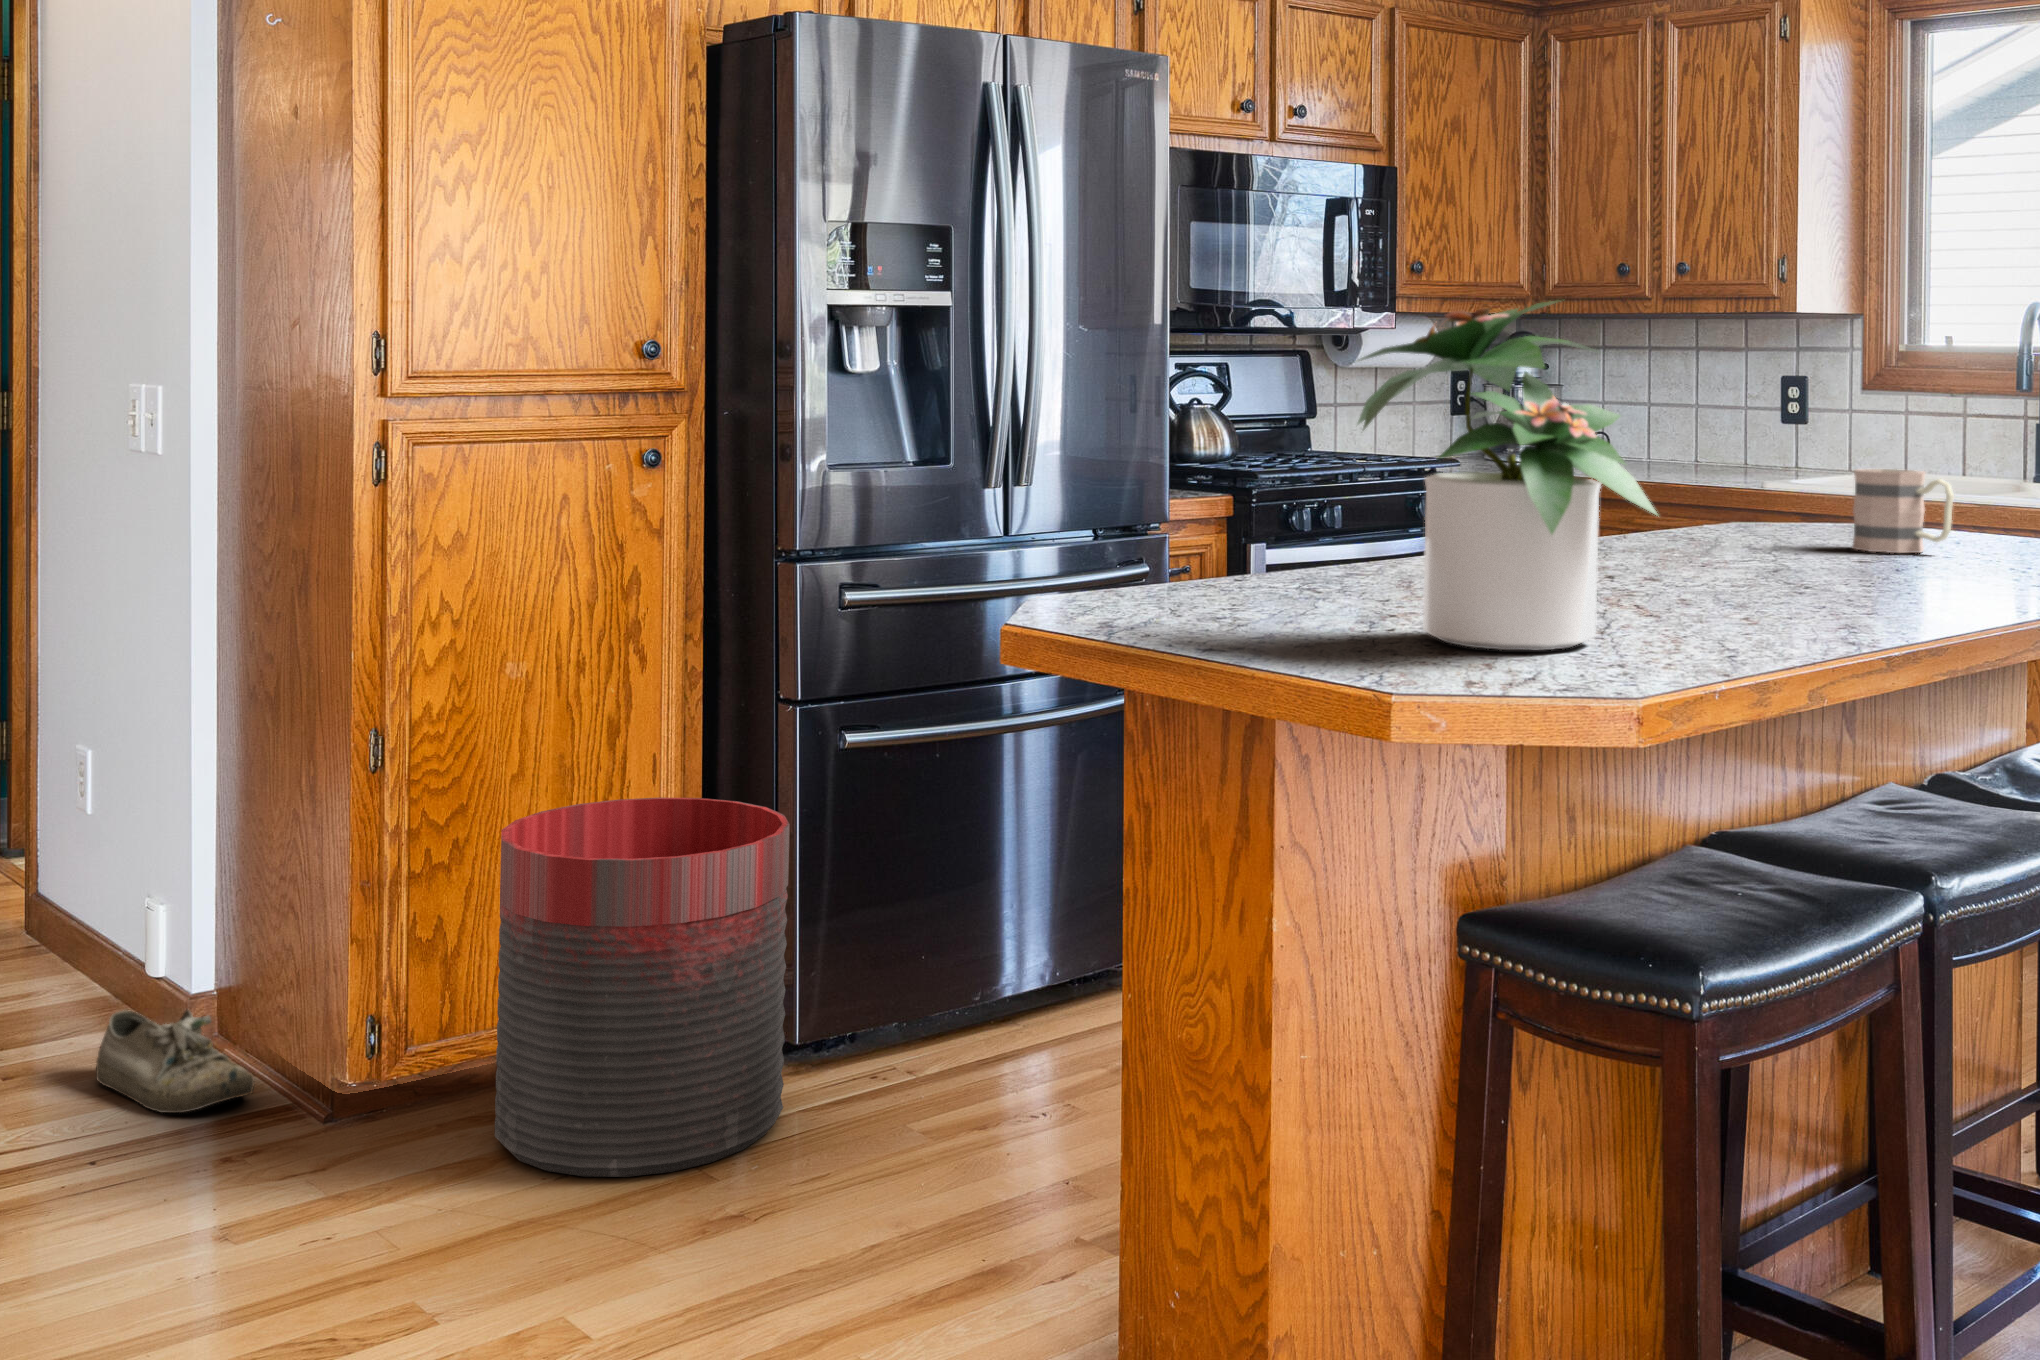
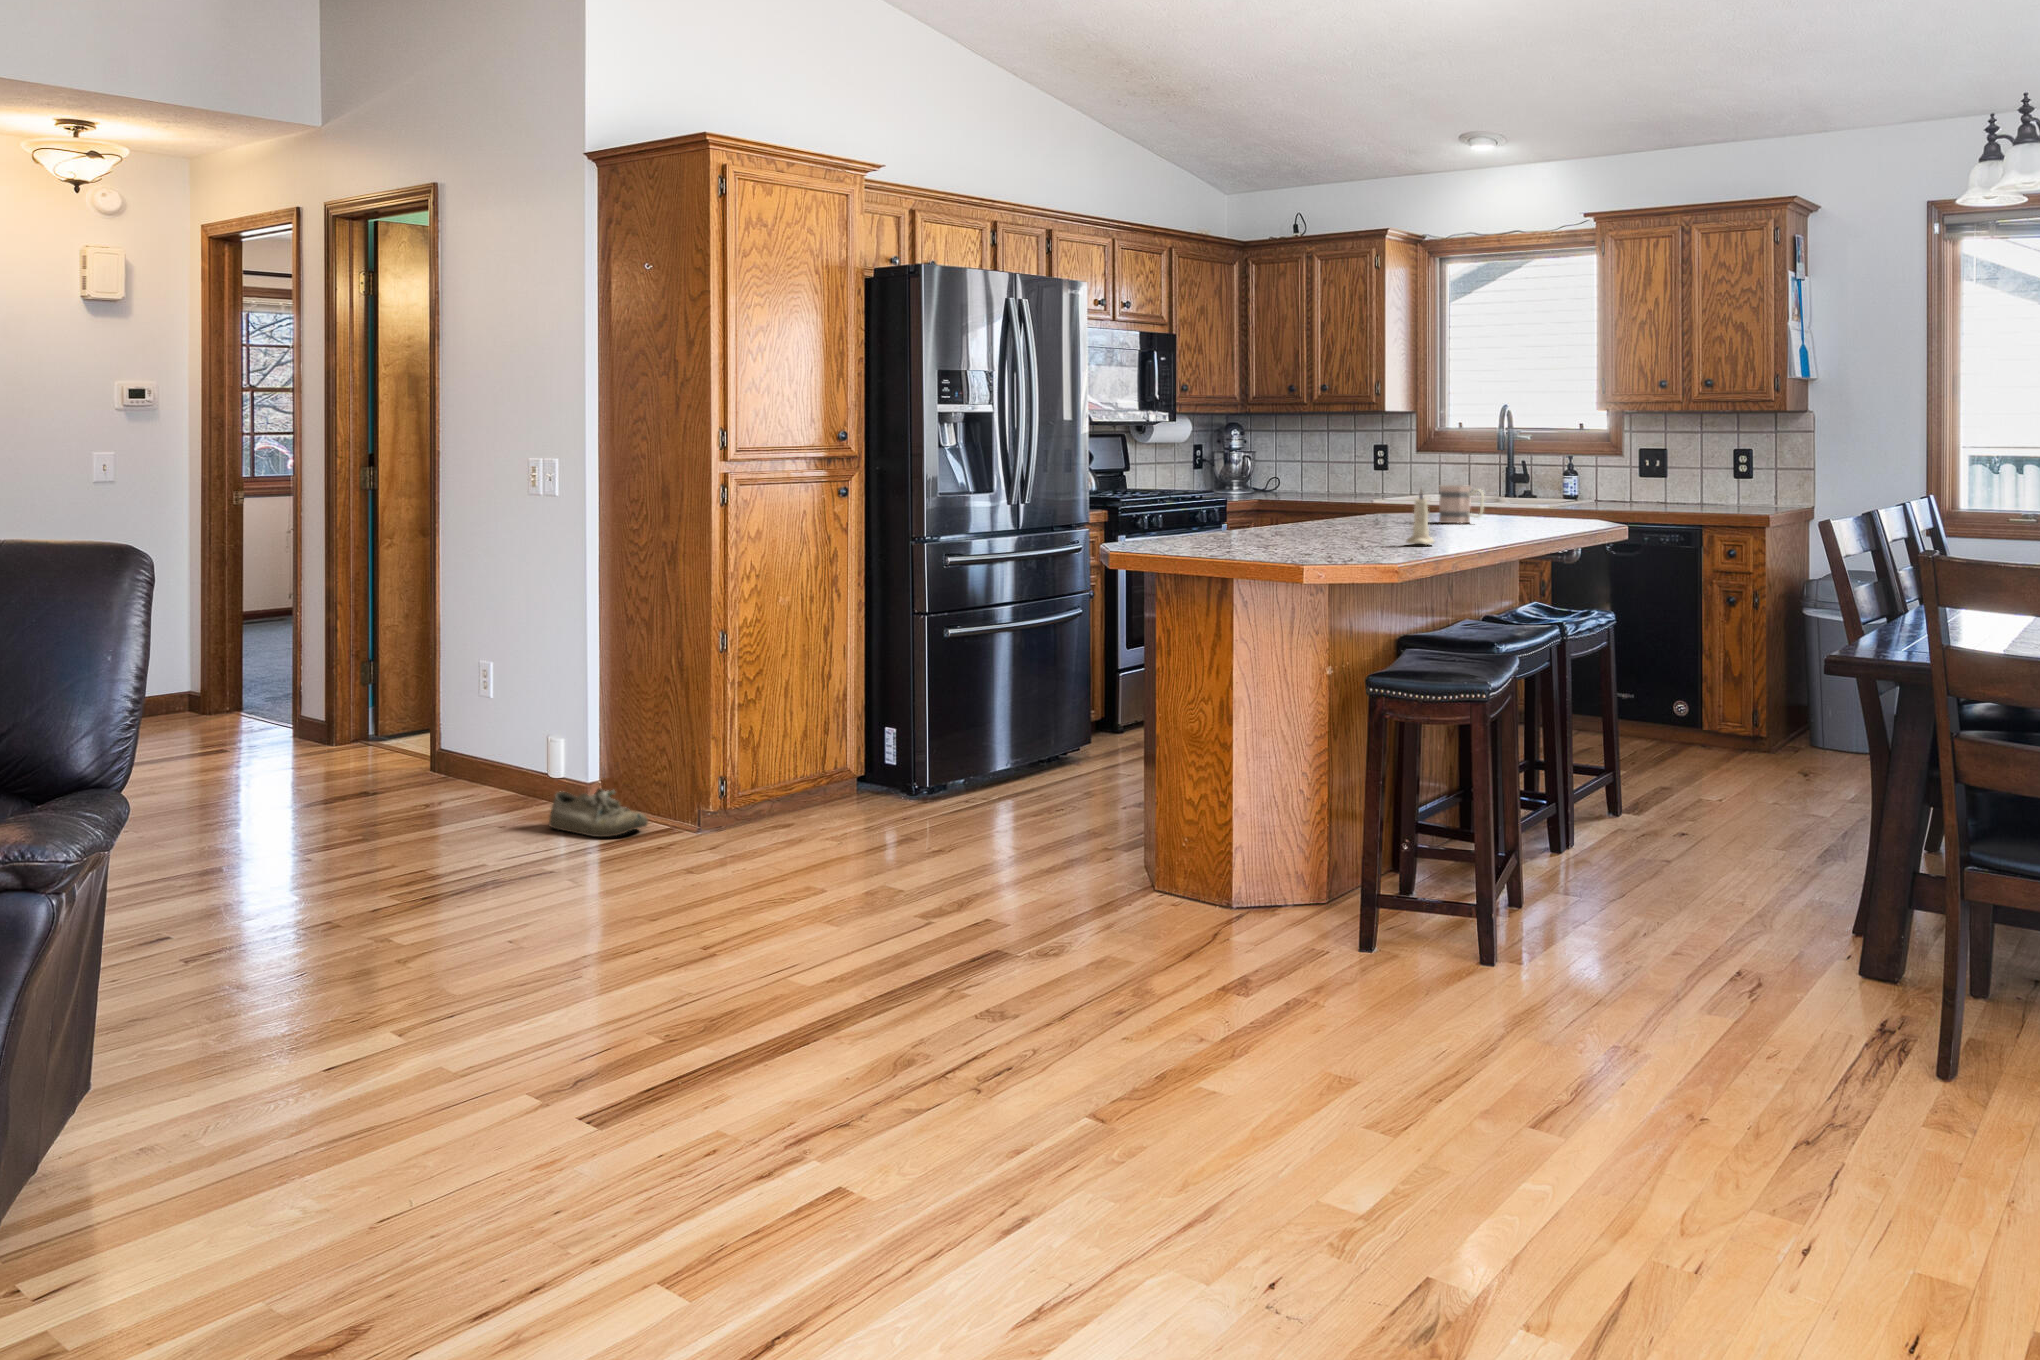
potted plant: present [1358,301,1657,650] -> none [1260,409,1391,553]
candle: none [1715,487,1787,626] -> present [1406,491,1434,545]
trash can: present [495,798,790,1177] -> none [789,665,935,845]

